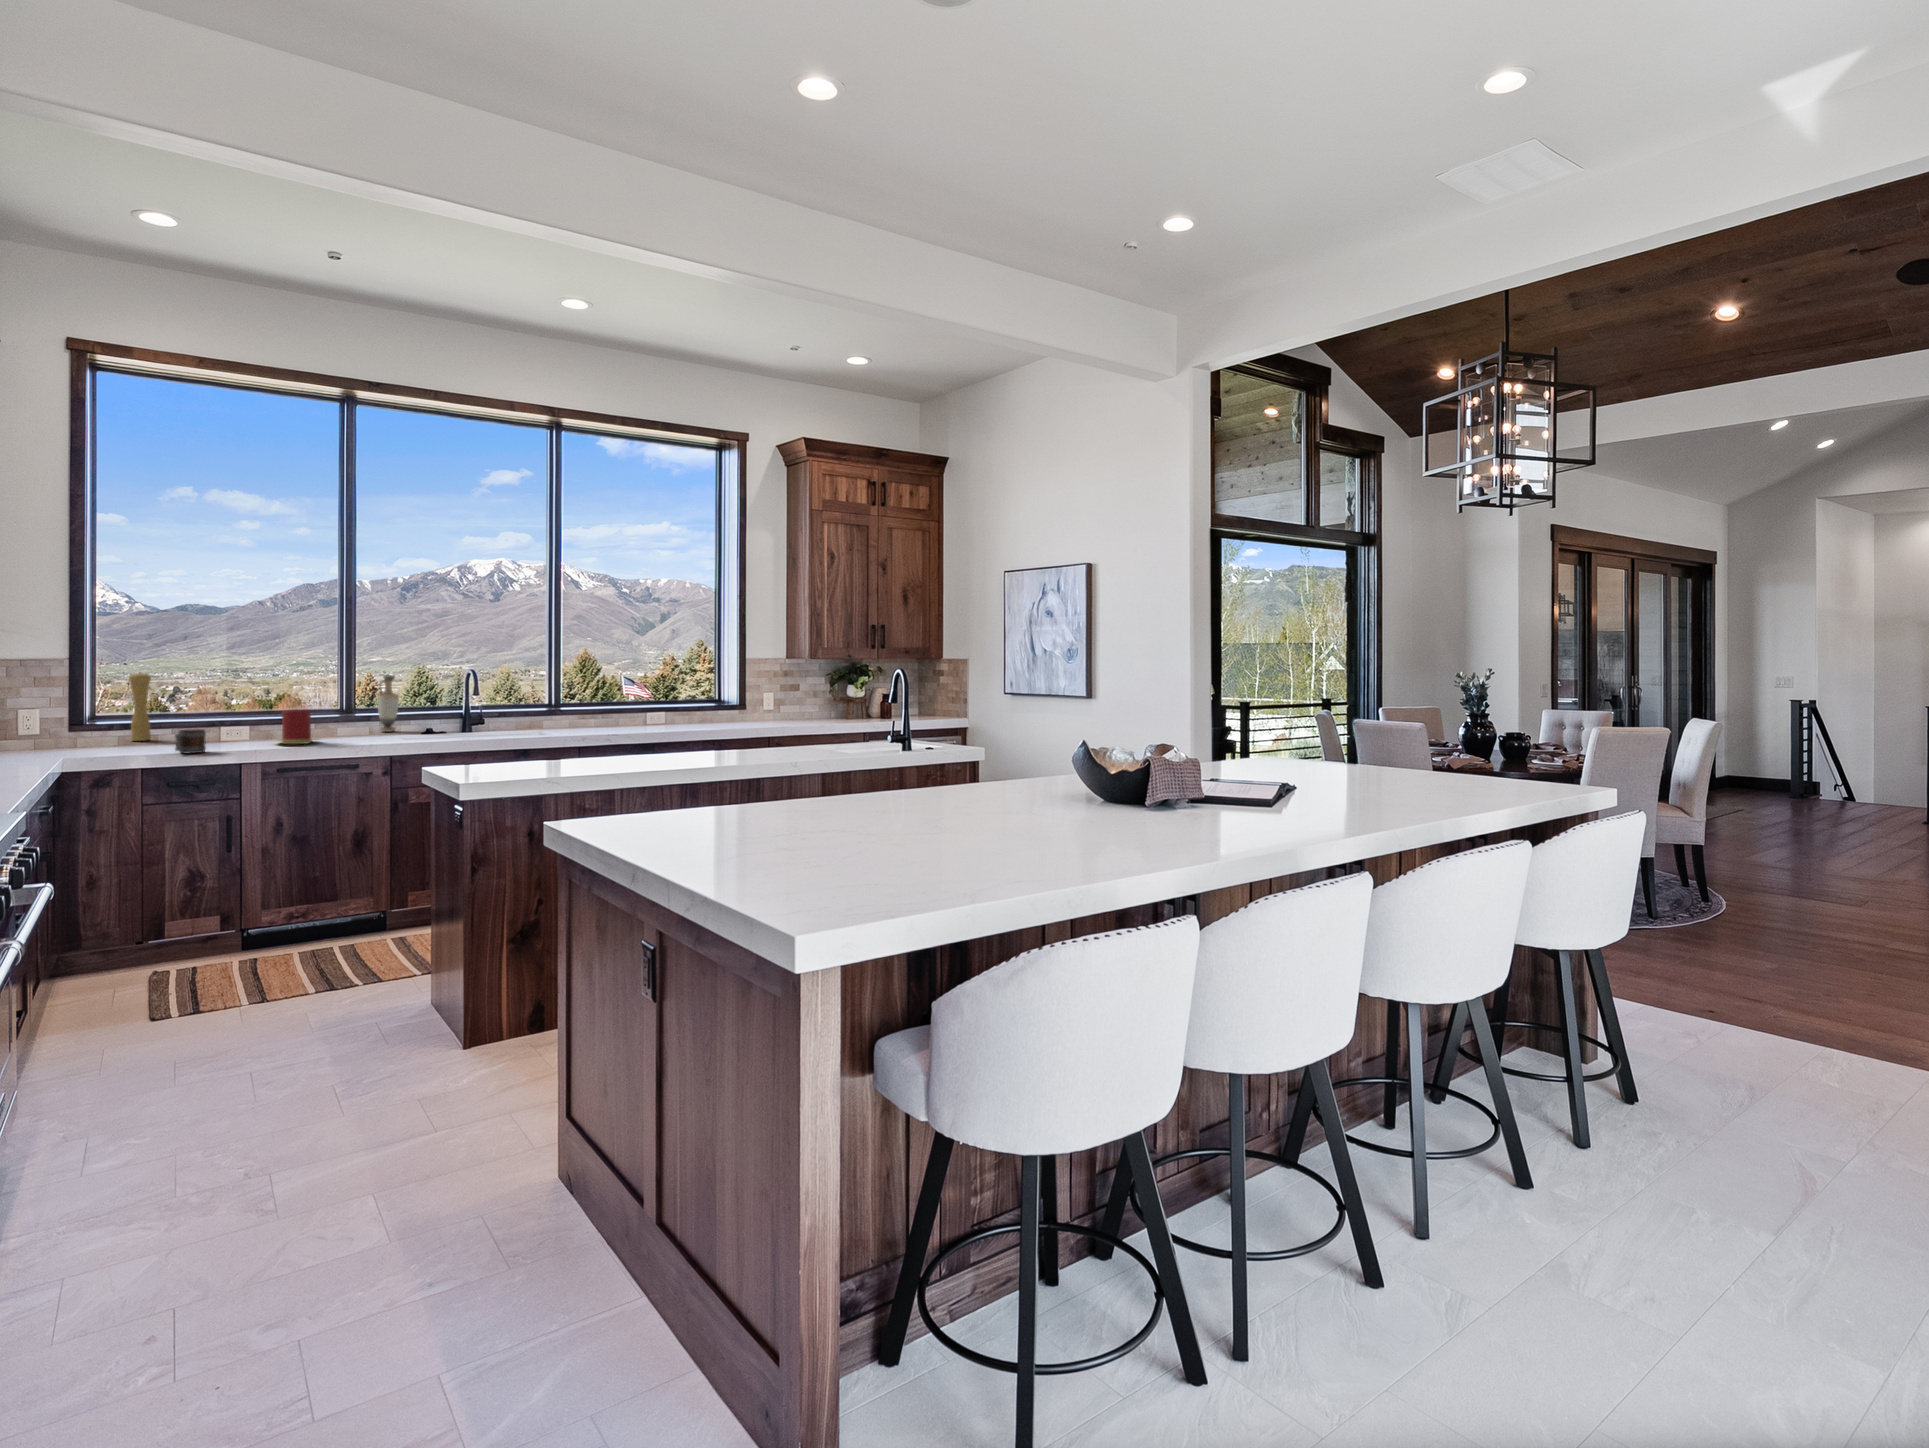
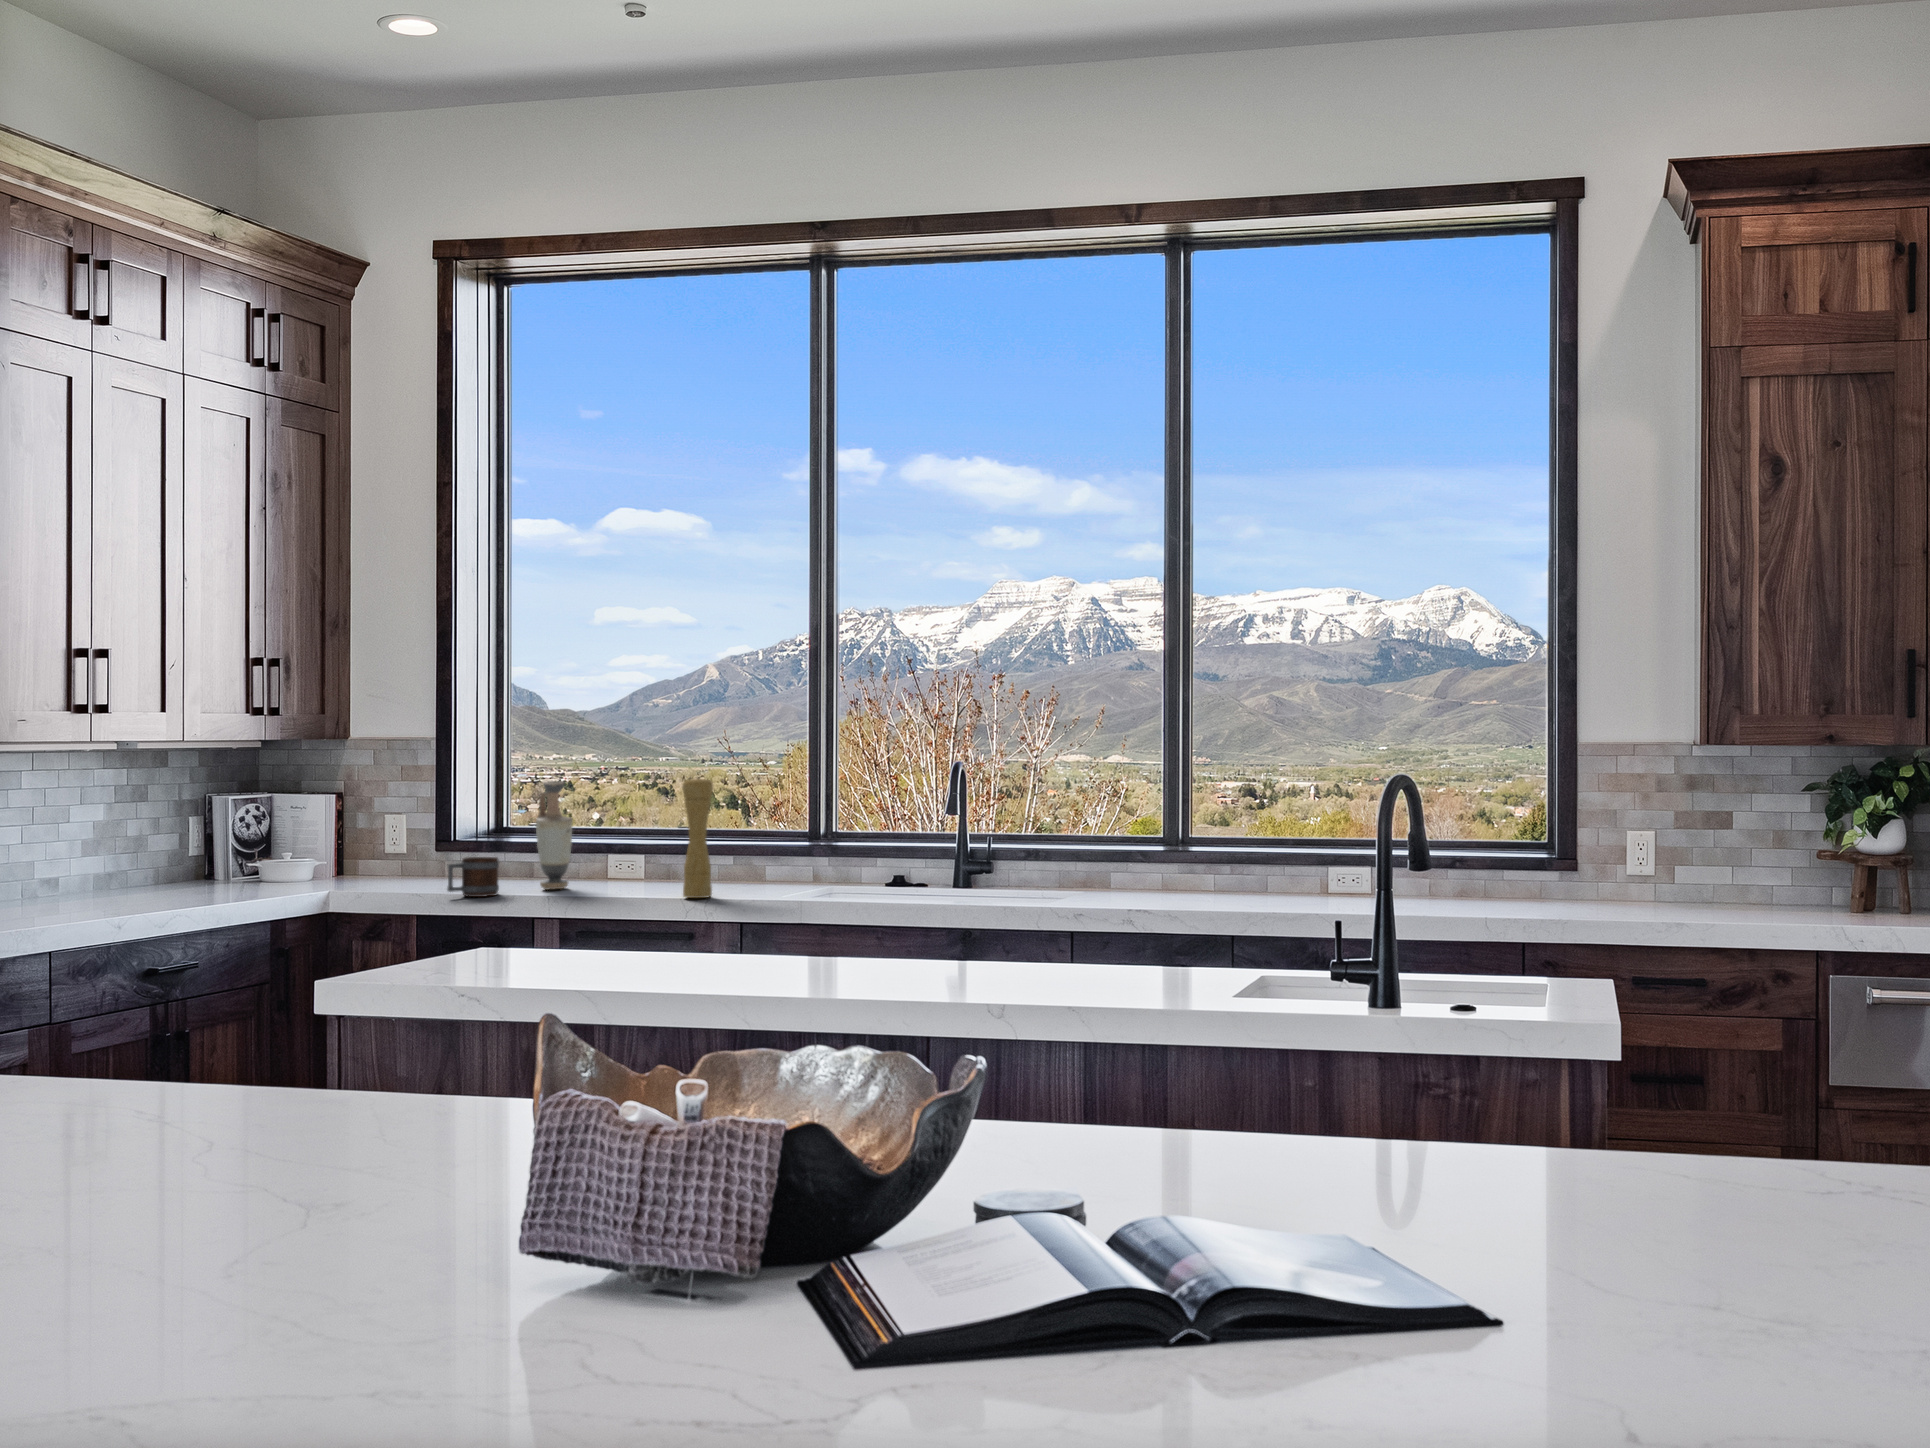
pepper mill: present [129,673,151,741] -> present [682,777,713,898]
vase: present [378,675,399,732] -> present [536,781,573,890]
candle: present [275,710,318,744] -> none [604,830,675,891]

